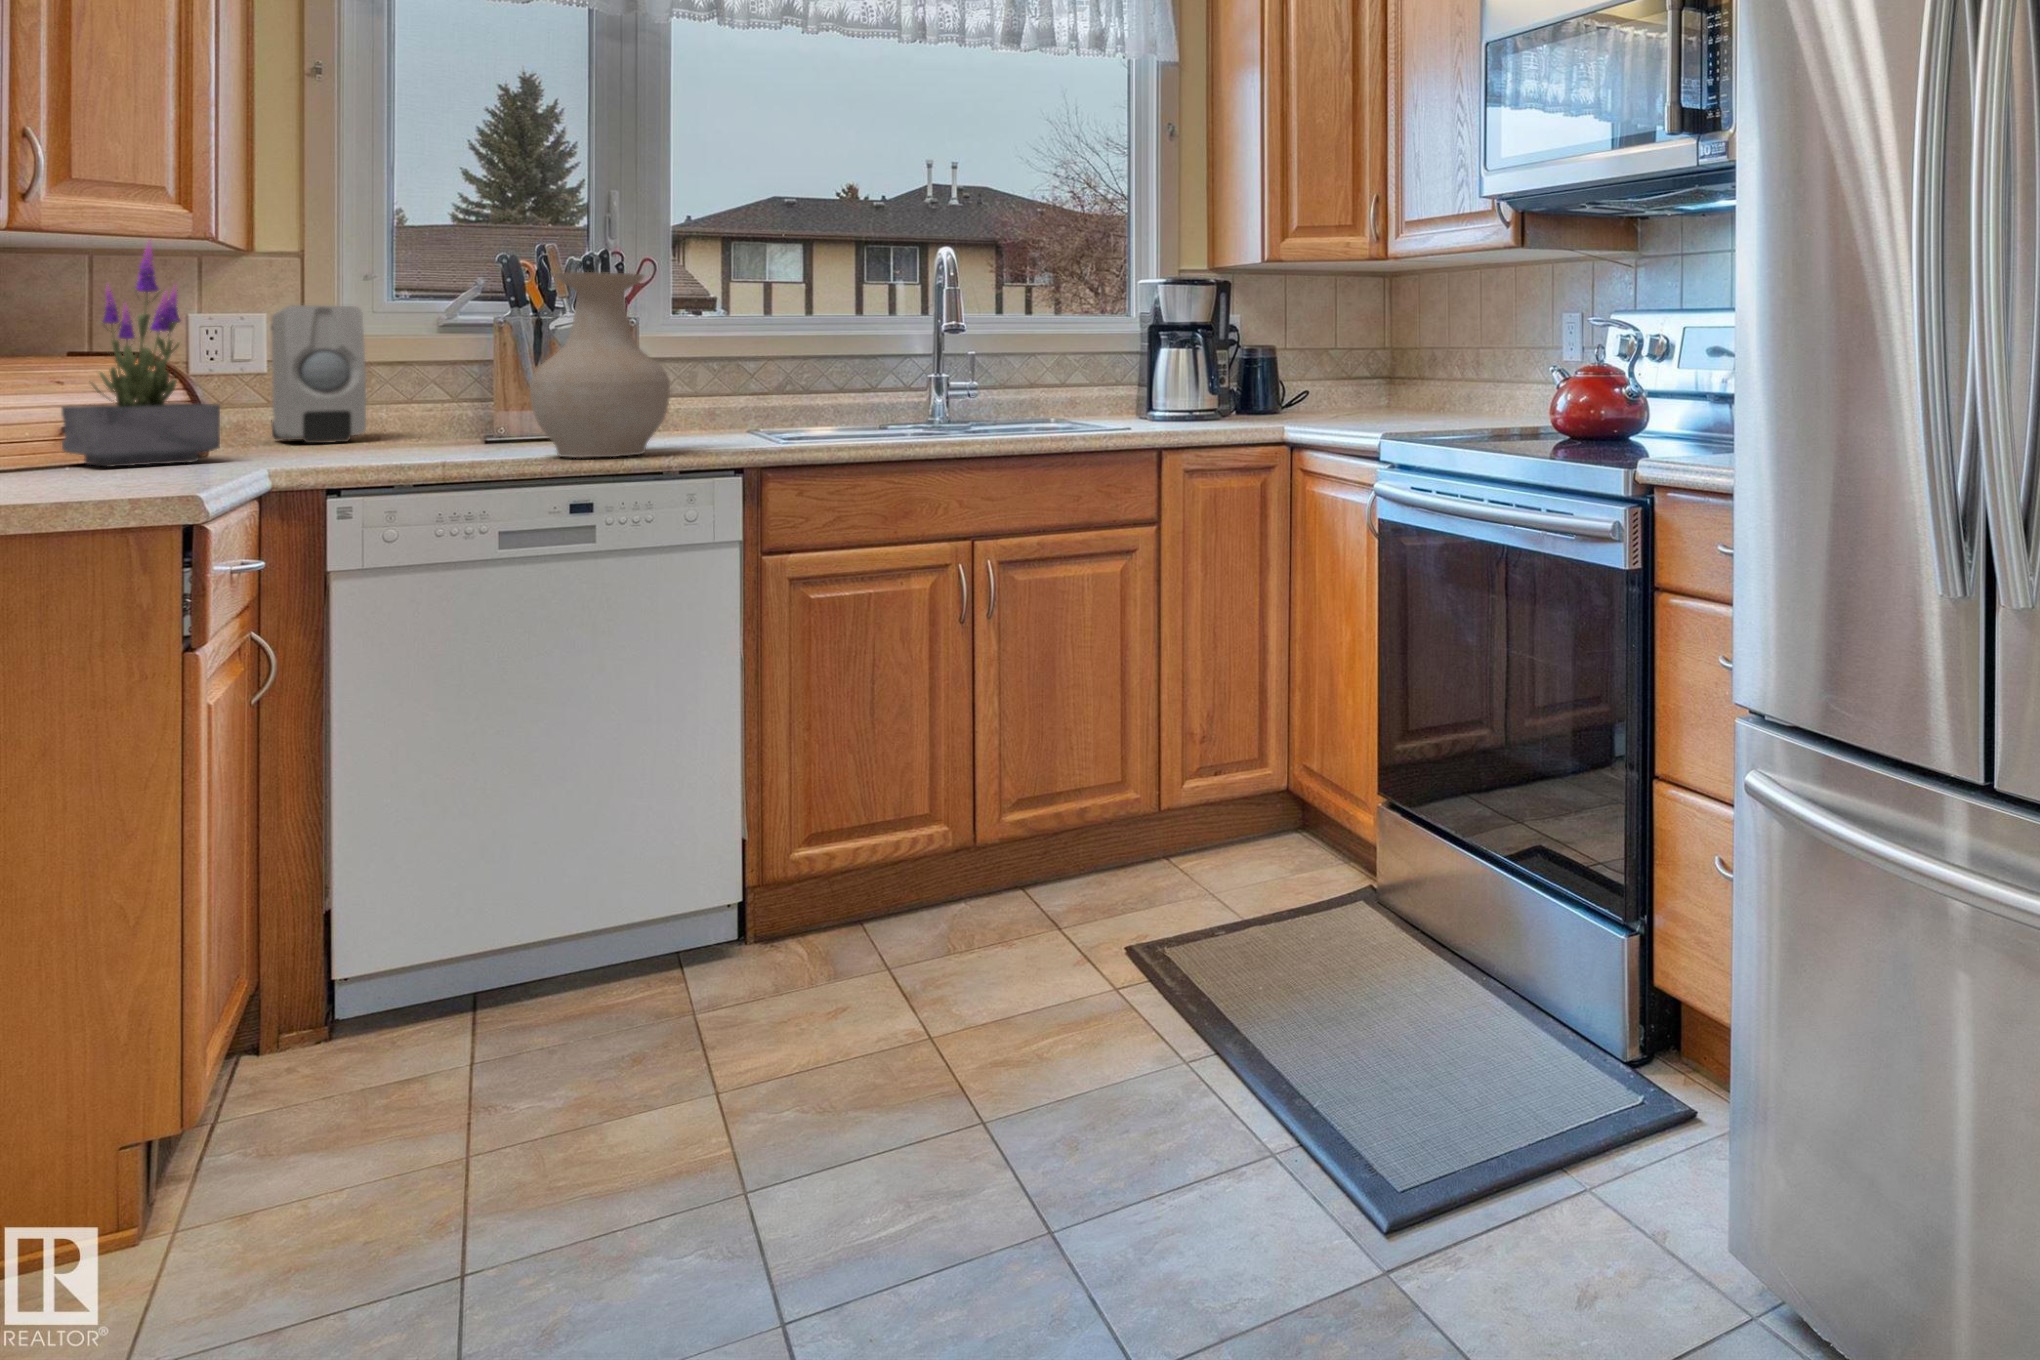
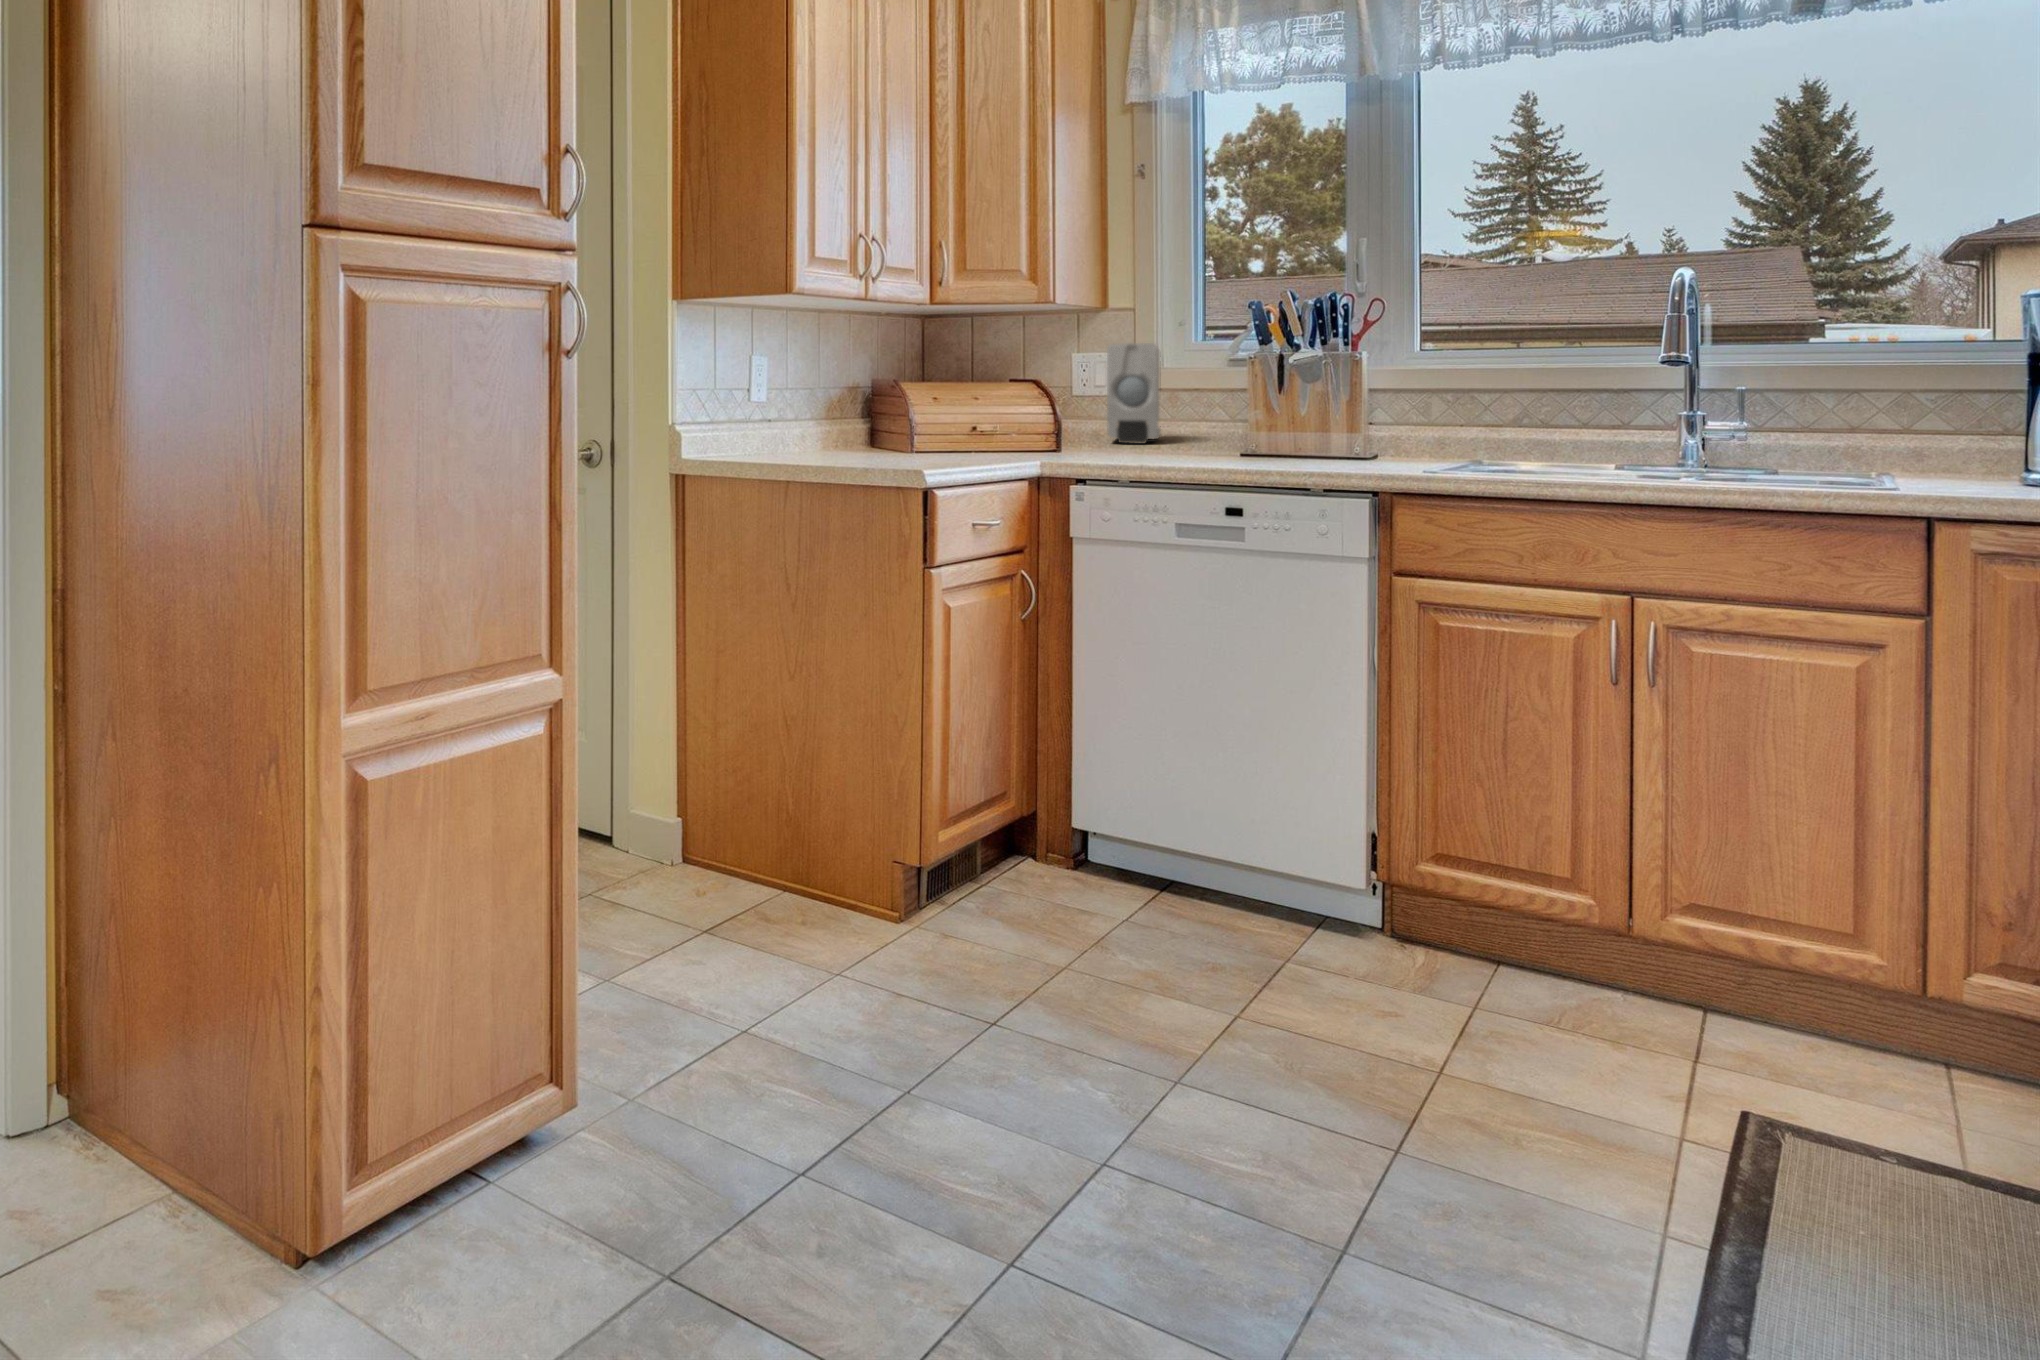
potted plant: present [62,240,220,467] -> none [965,308,1033,455]
vase: present [530,272,670,458] -> none [1190,323,1301,476]

